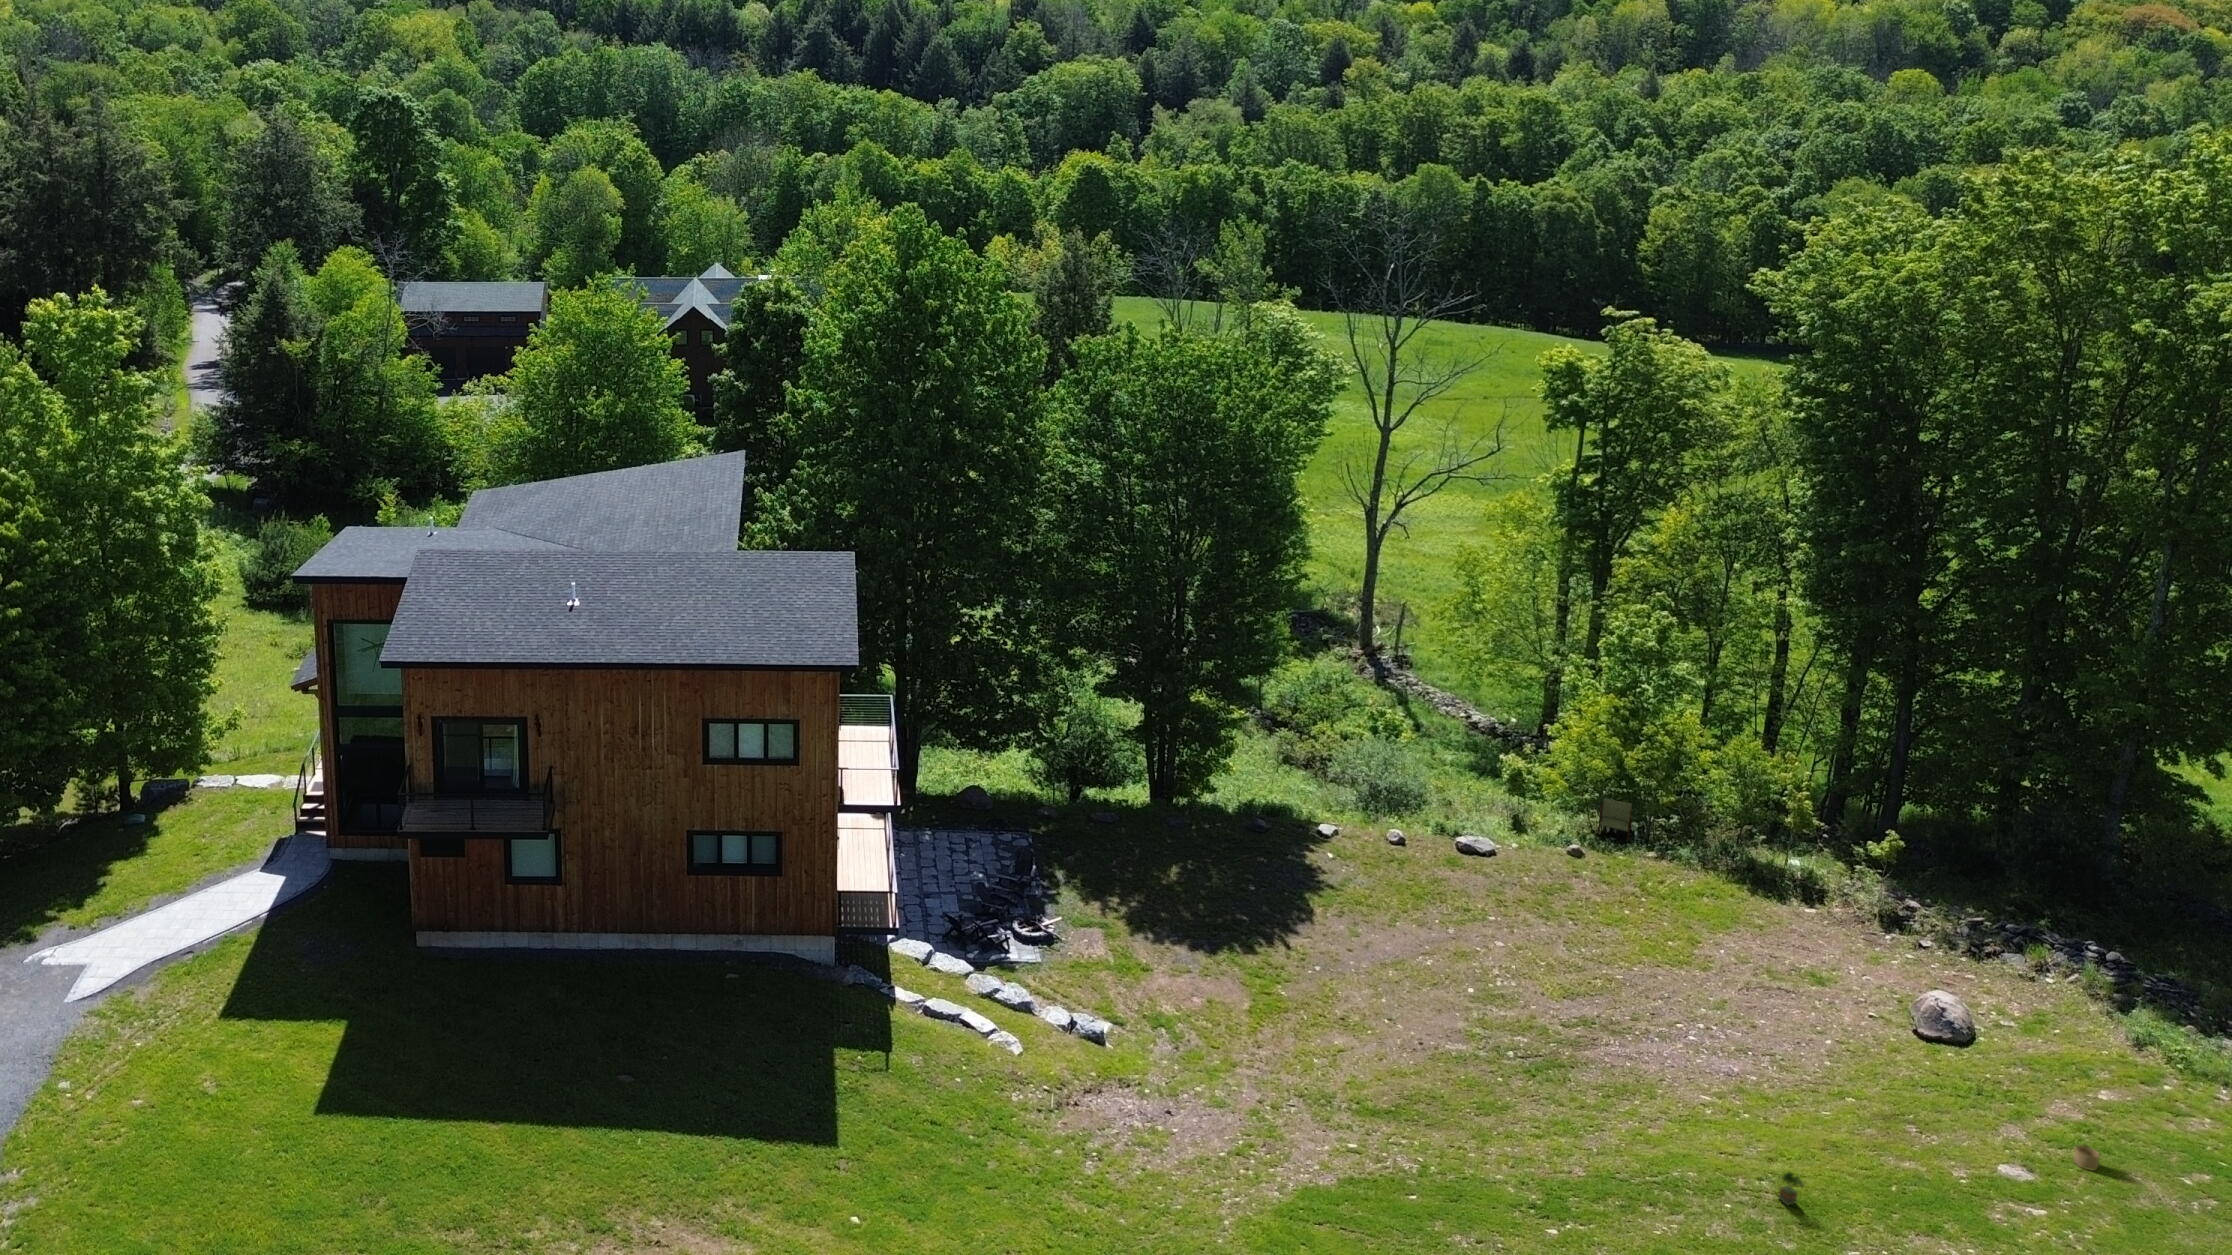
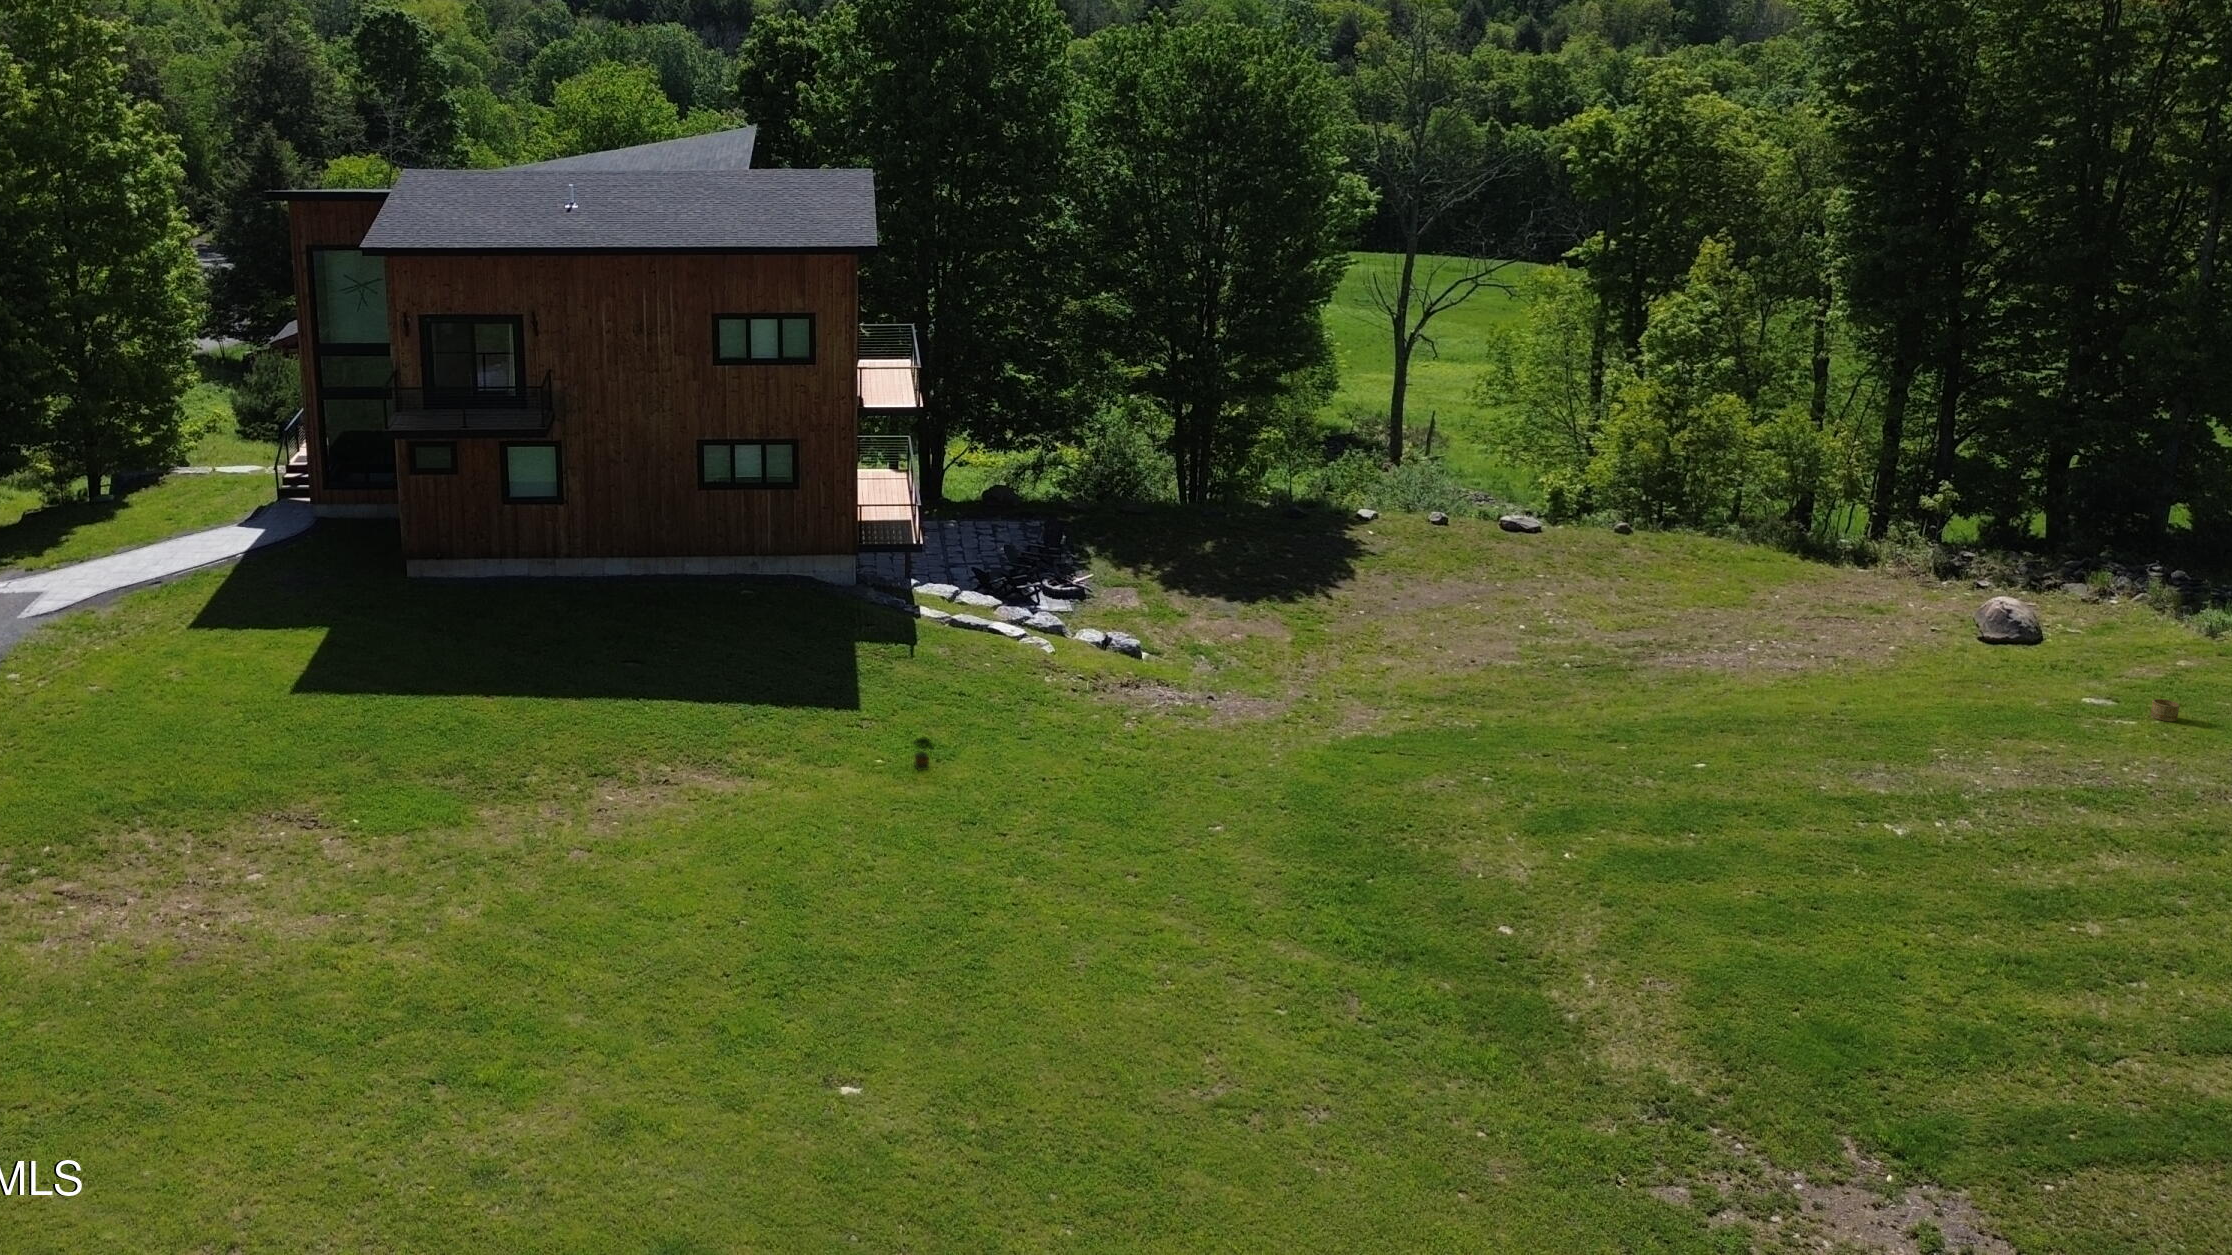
lounge chair: present [1597,798,1633,842] -> none [1645,482,1681,522]
potted tree: present [1778,1172,1805,1205] -> present [914,737,934,770]

